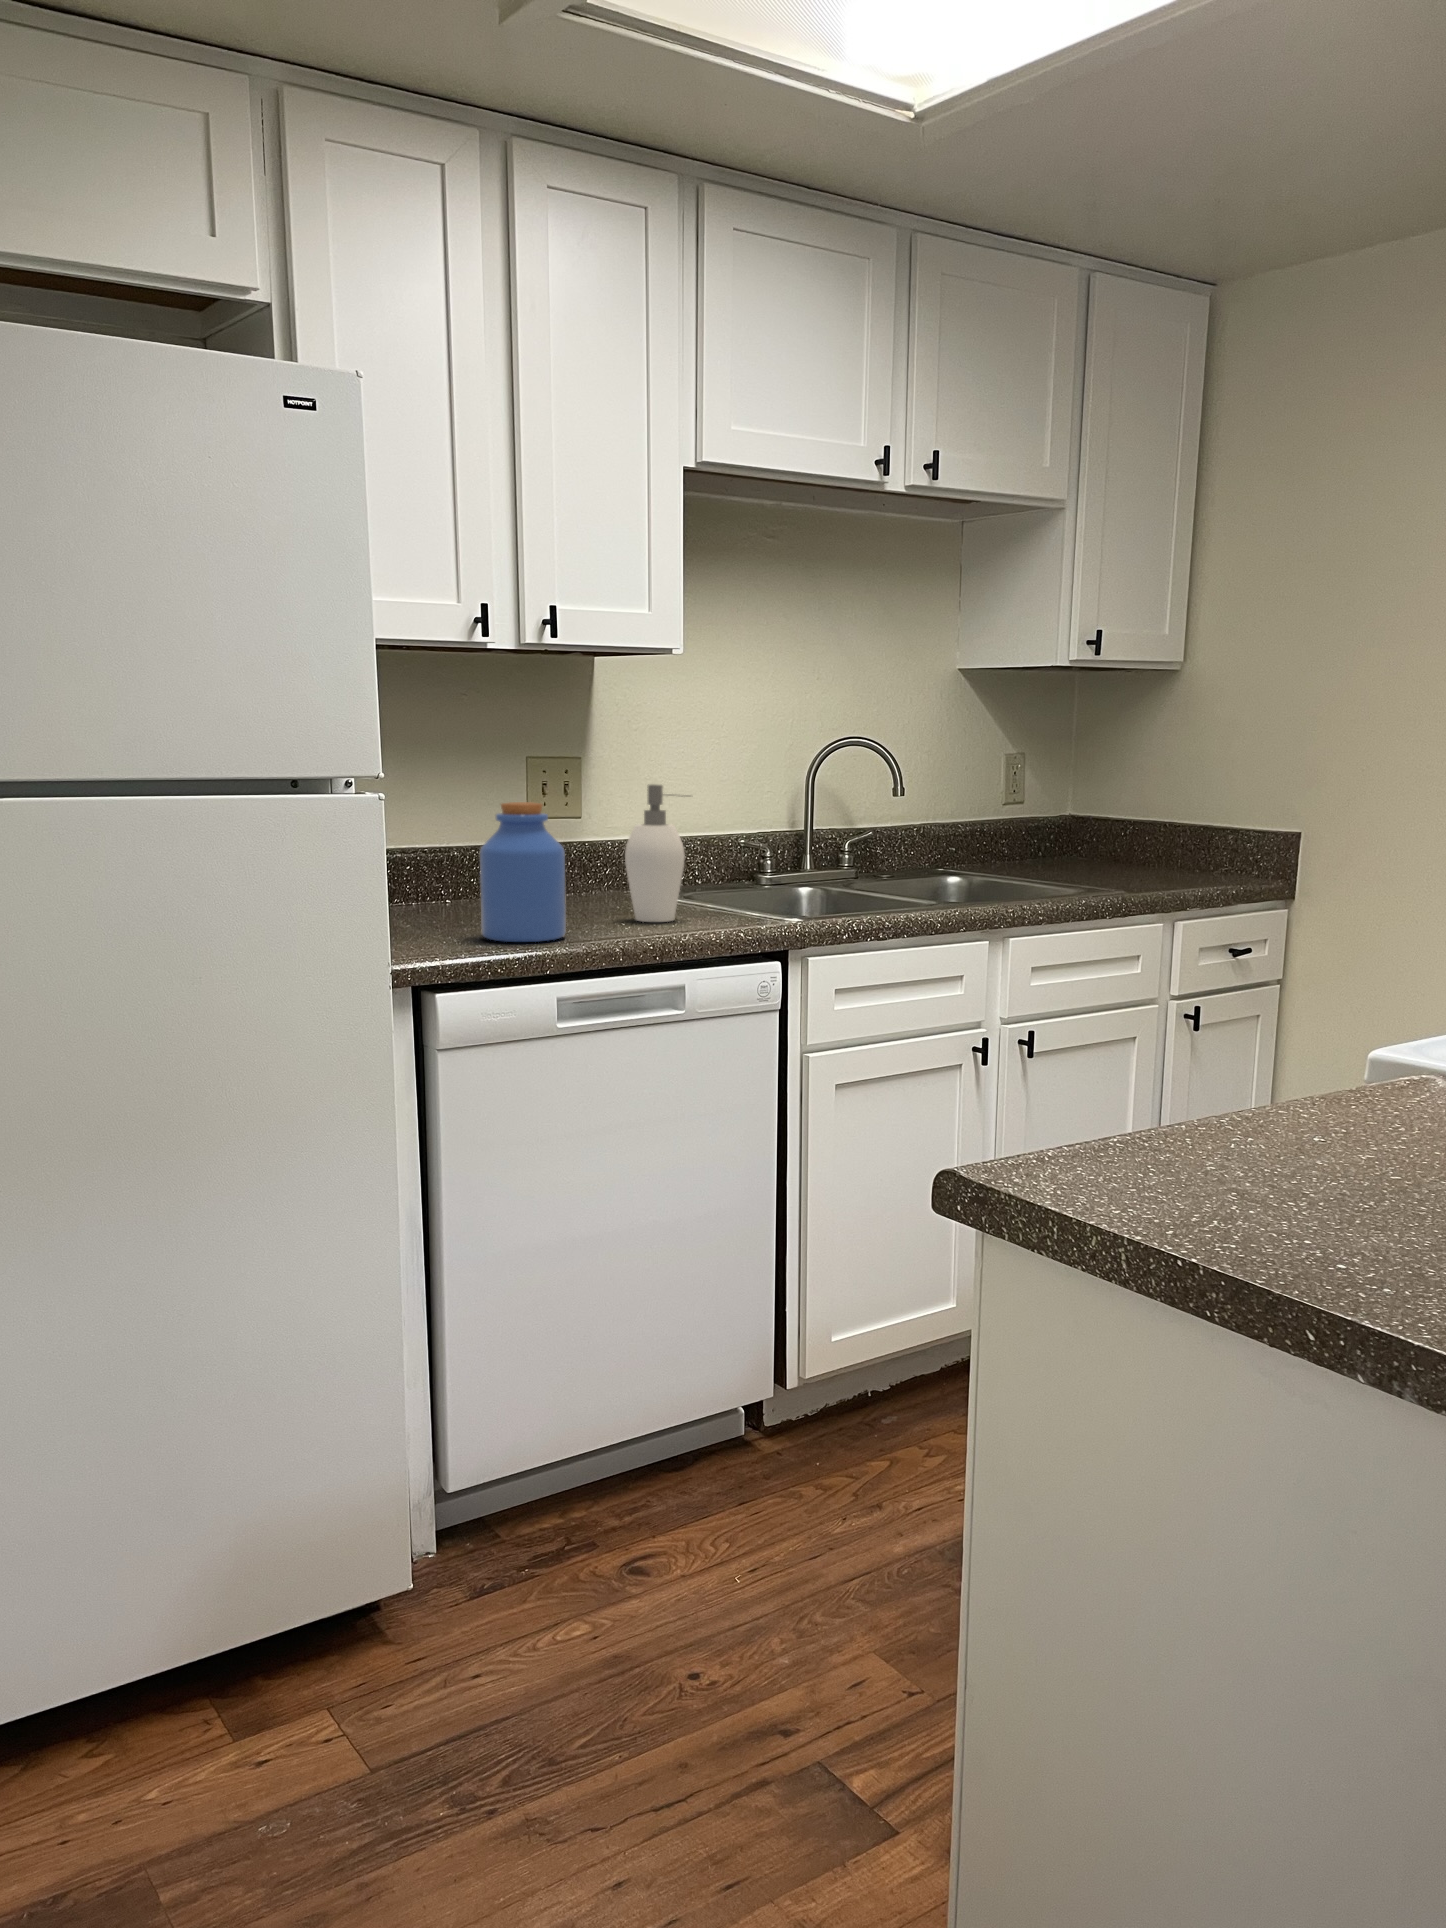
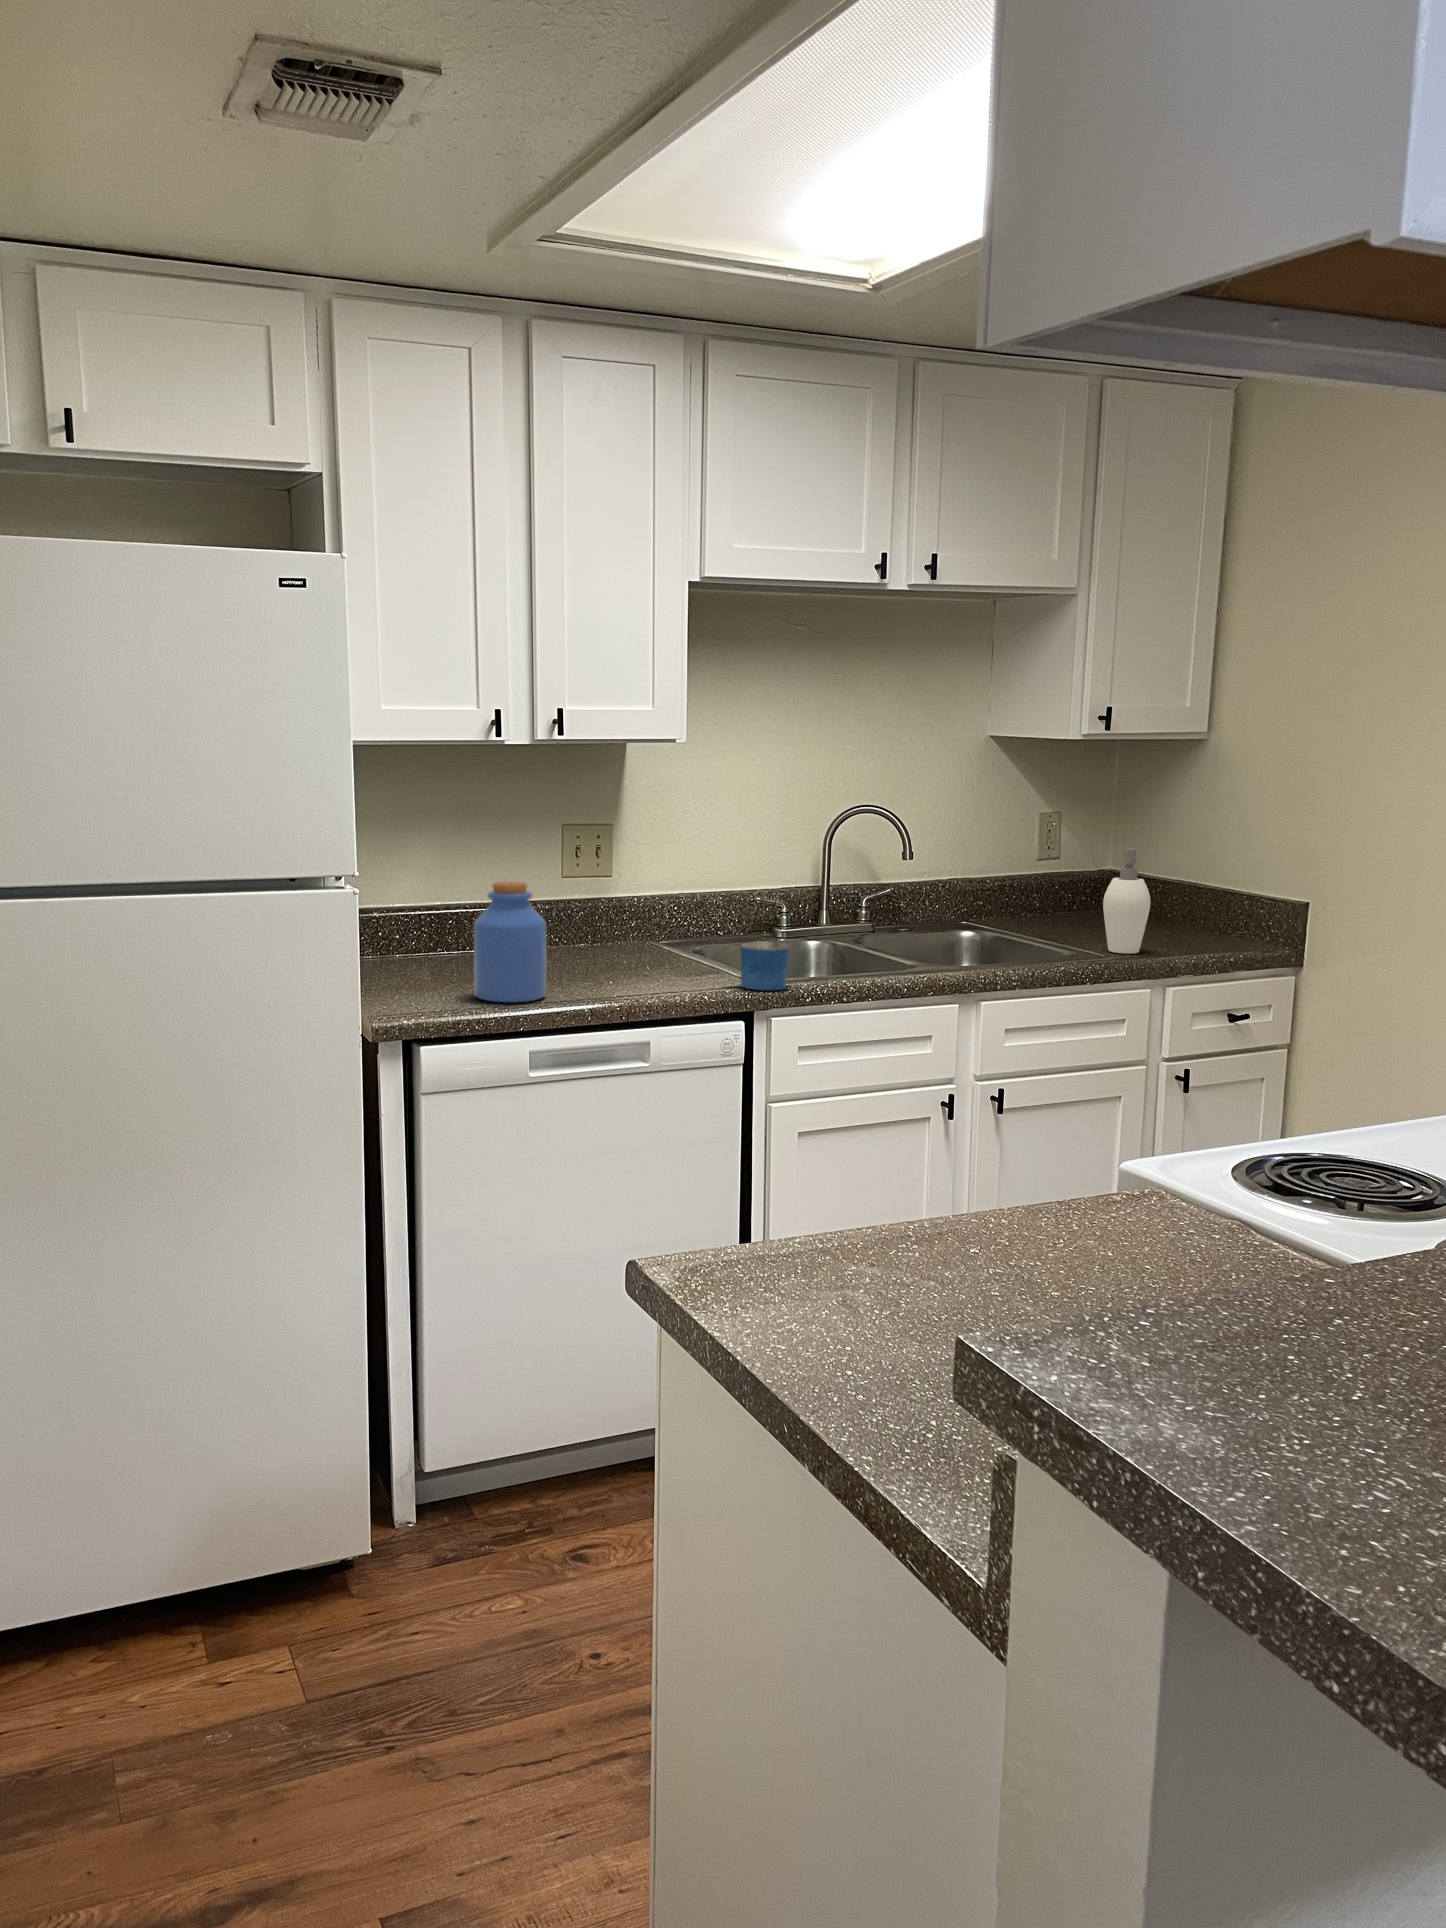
soap dispenser: present [625,784,688,922] -> present [1103,849,1163,954]
mug: none [754,872,828,925] -> present [740,941,791,990]

